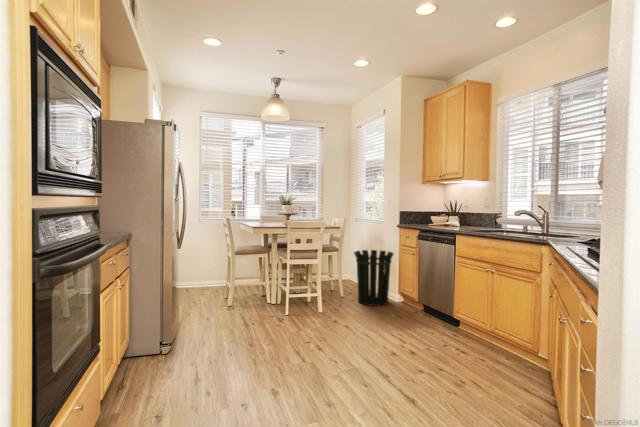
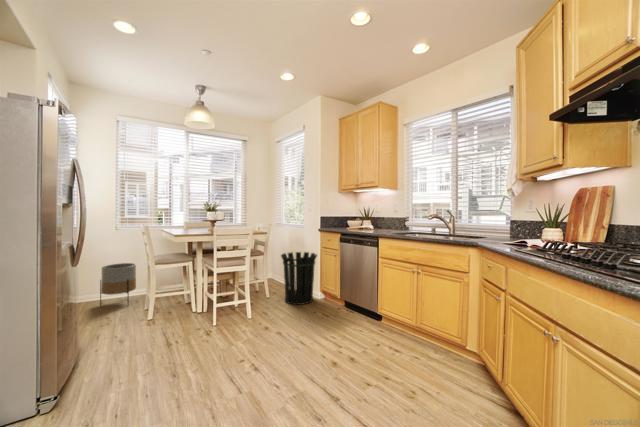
planter: none [190,254,219,293] -> present [100,263,136,306]

